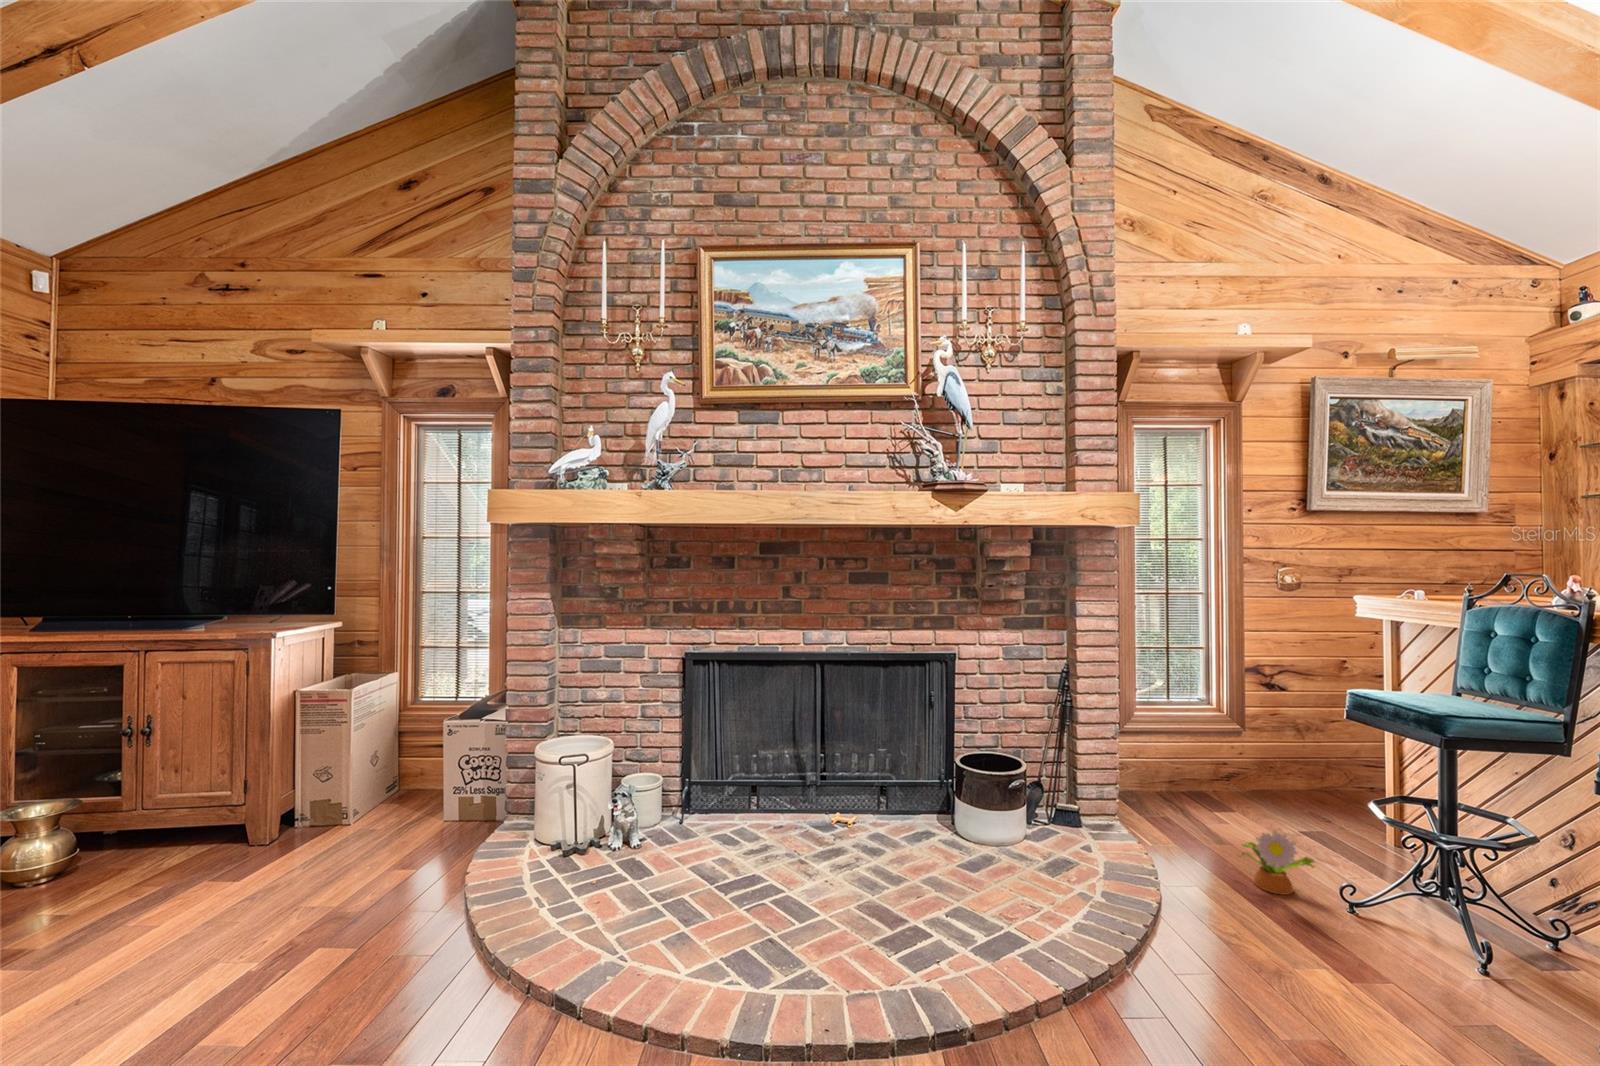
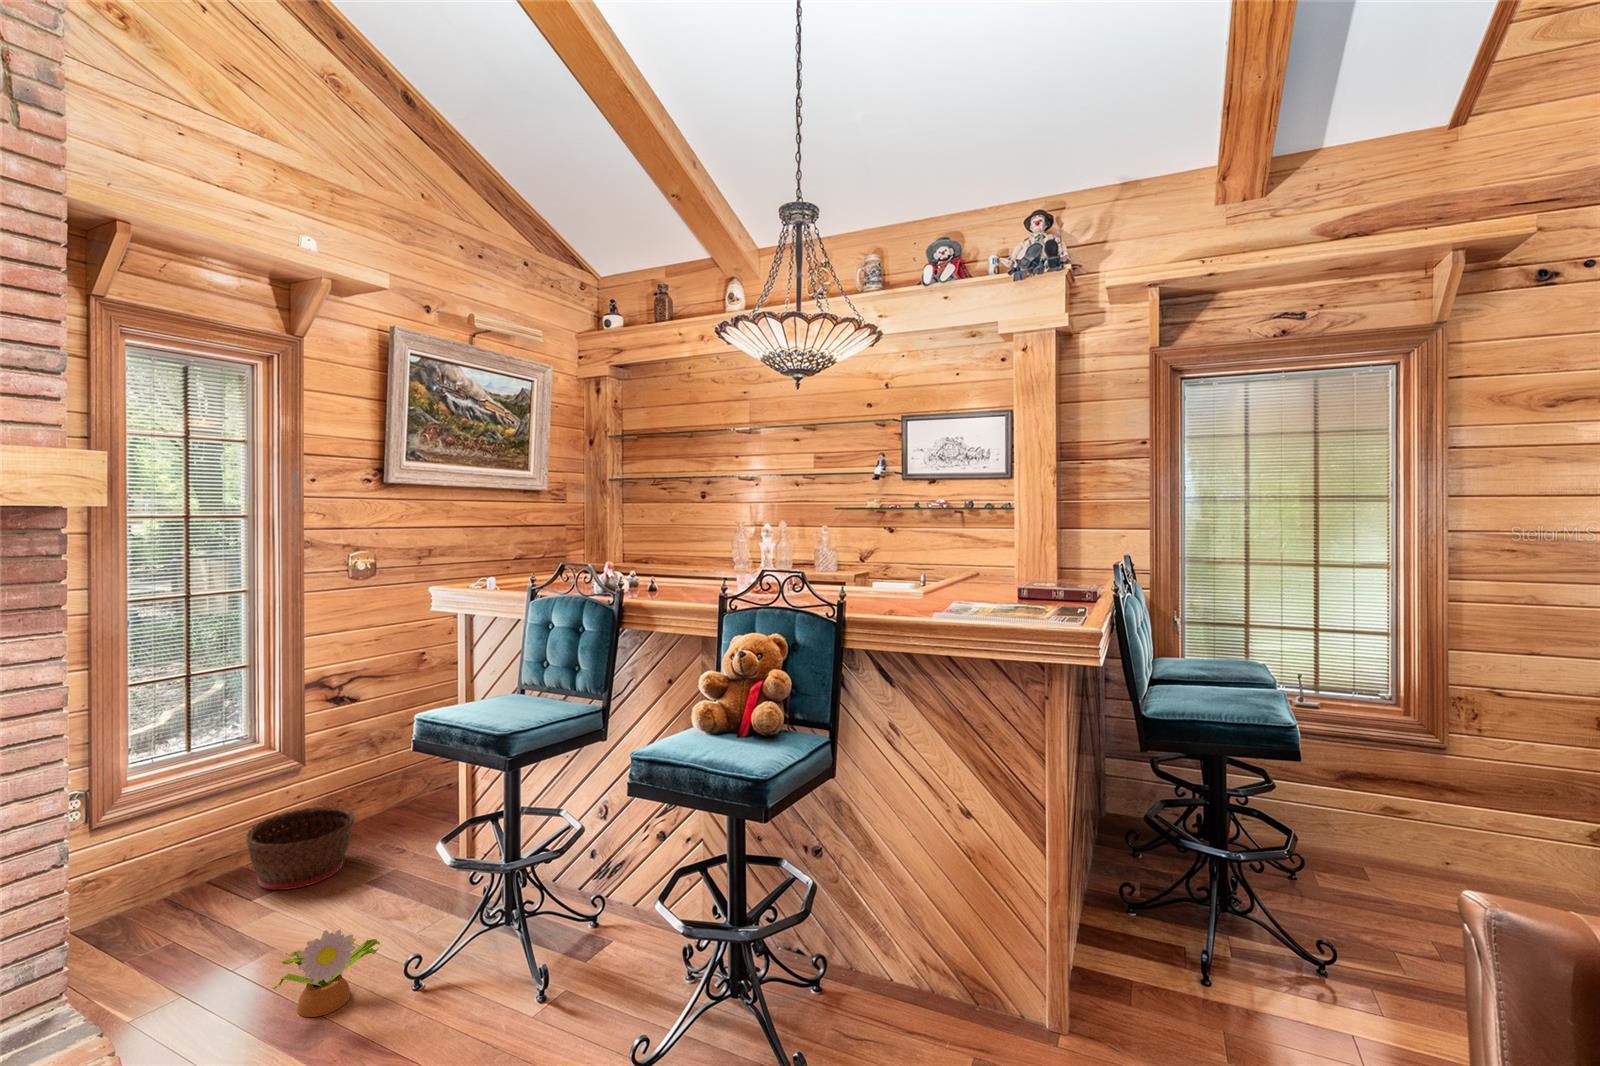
basket: none [1205,758,1286,816] -> present [246,806,355,890]

